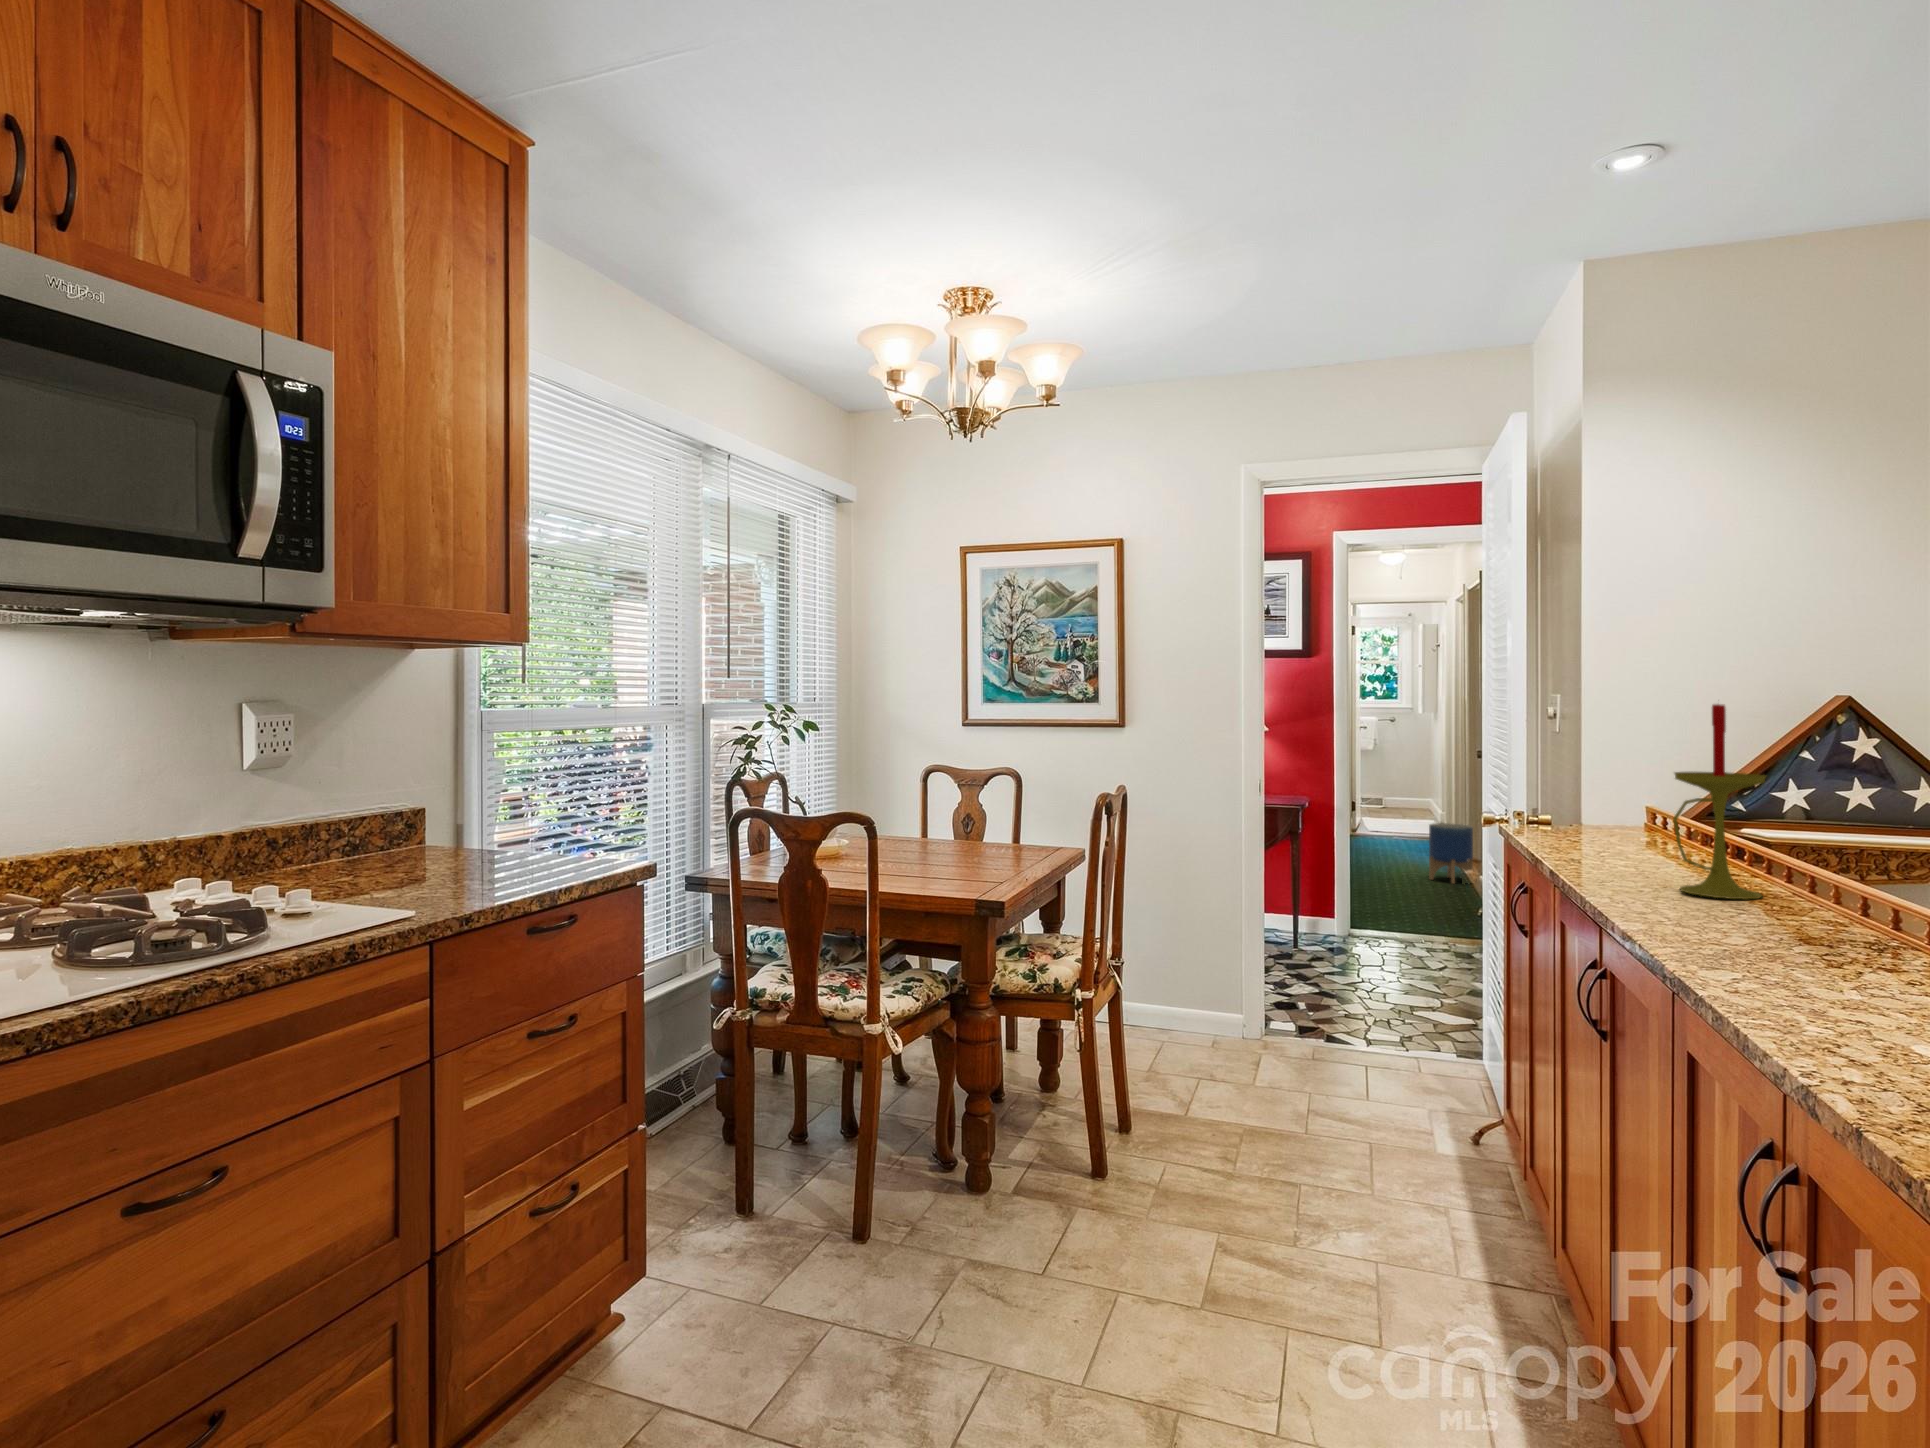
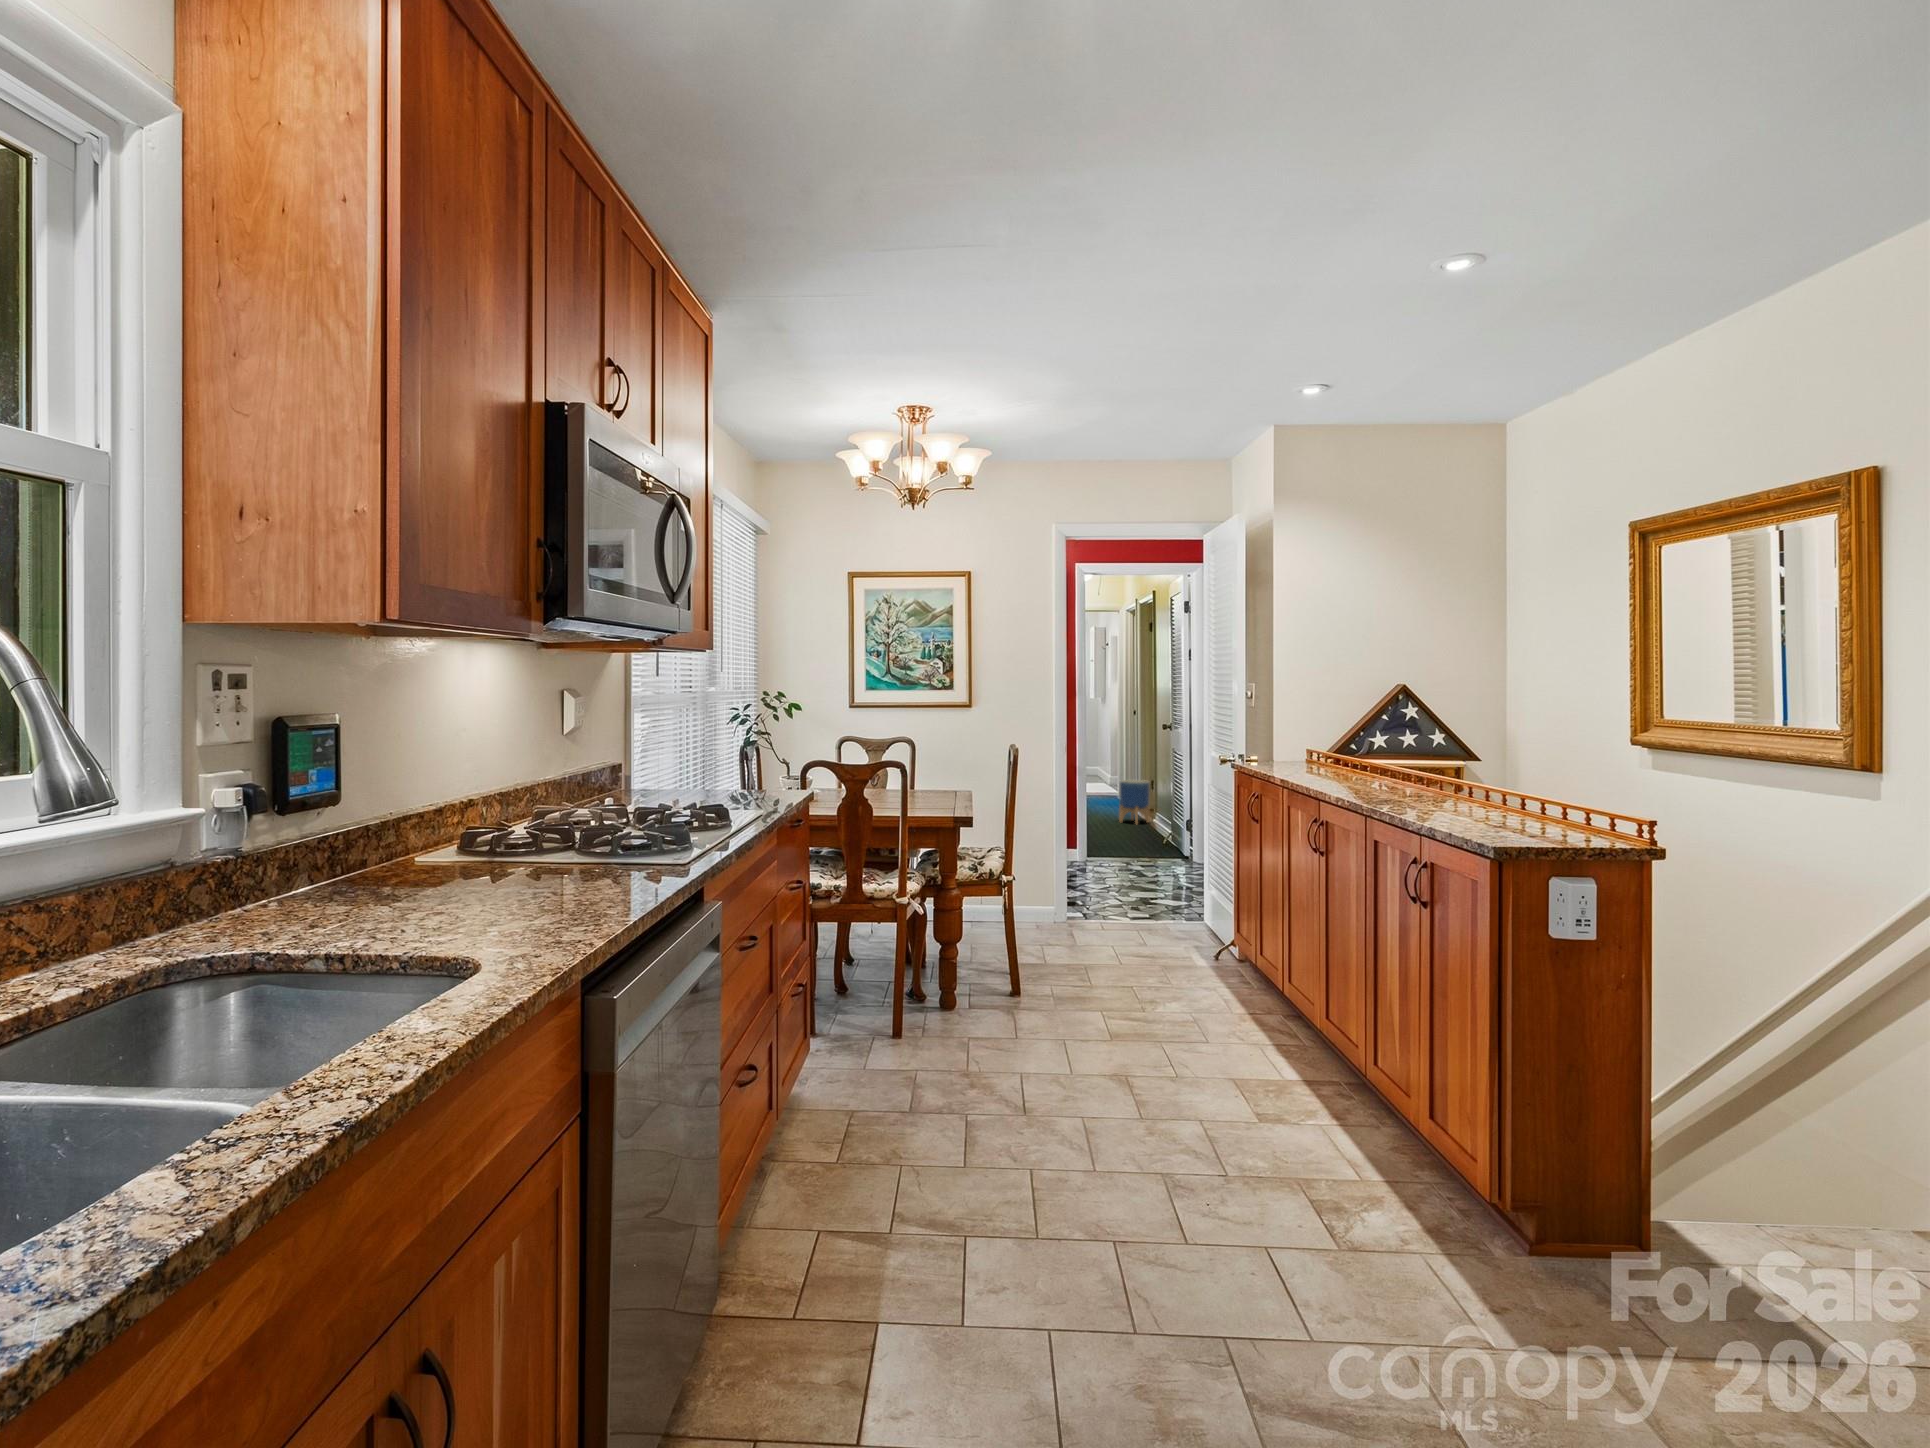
candle: present [1673,704,1766,899] -> none [1348,688,1388,785]

